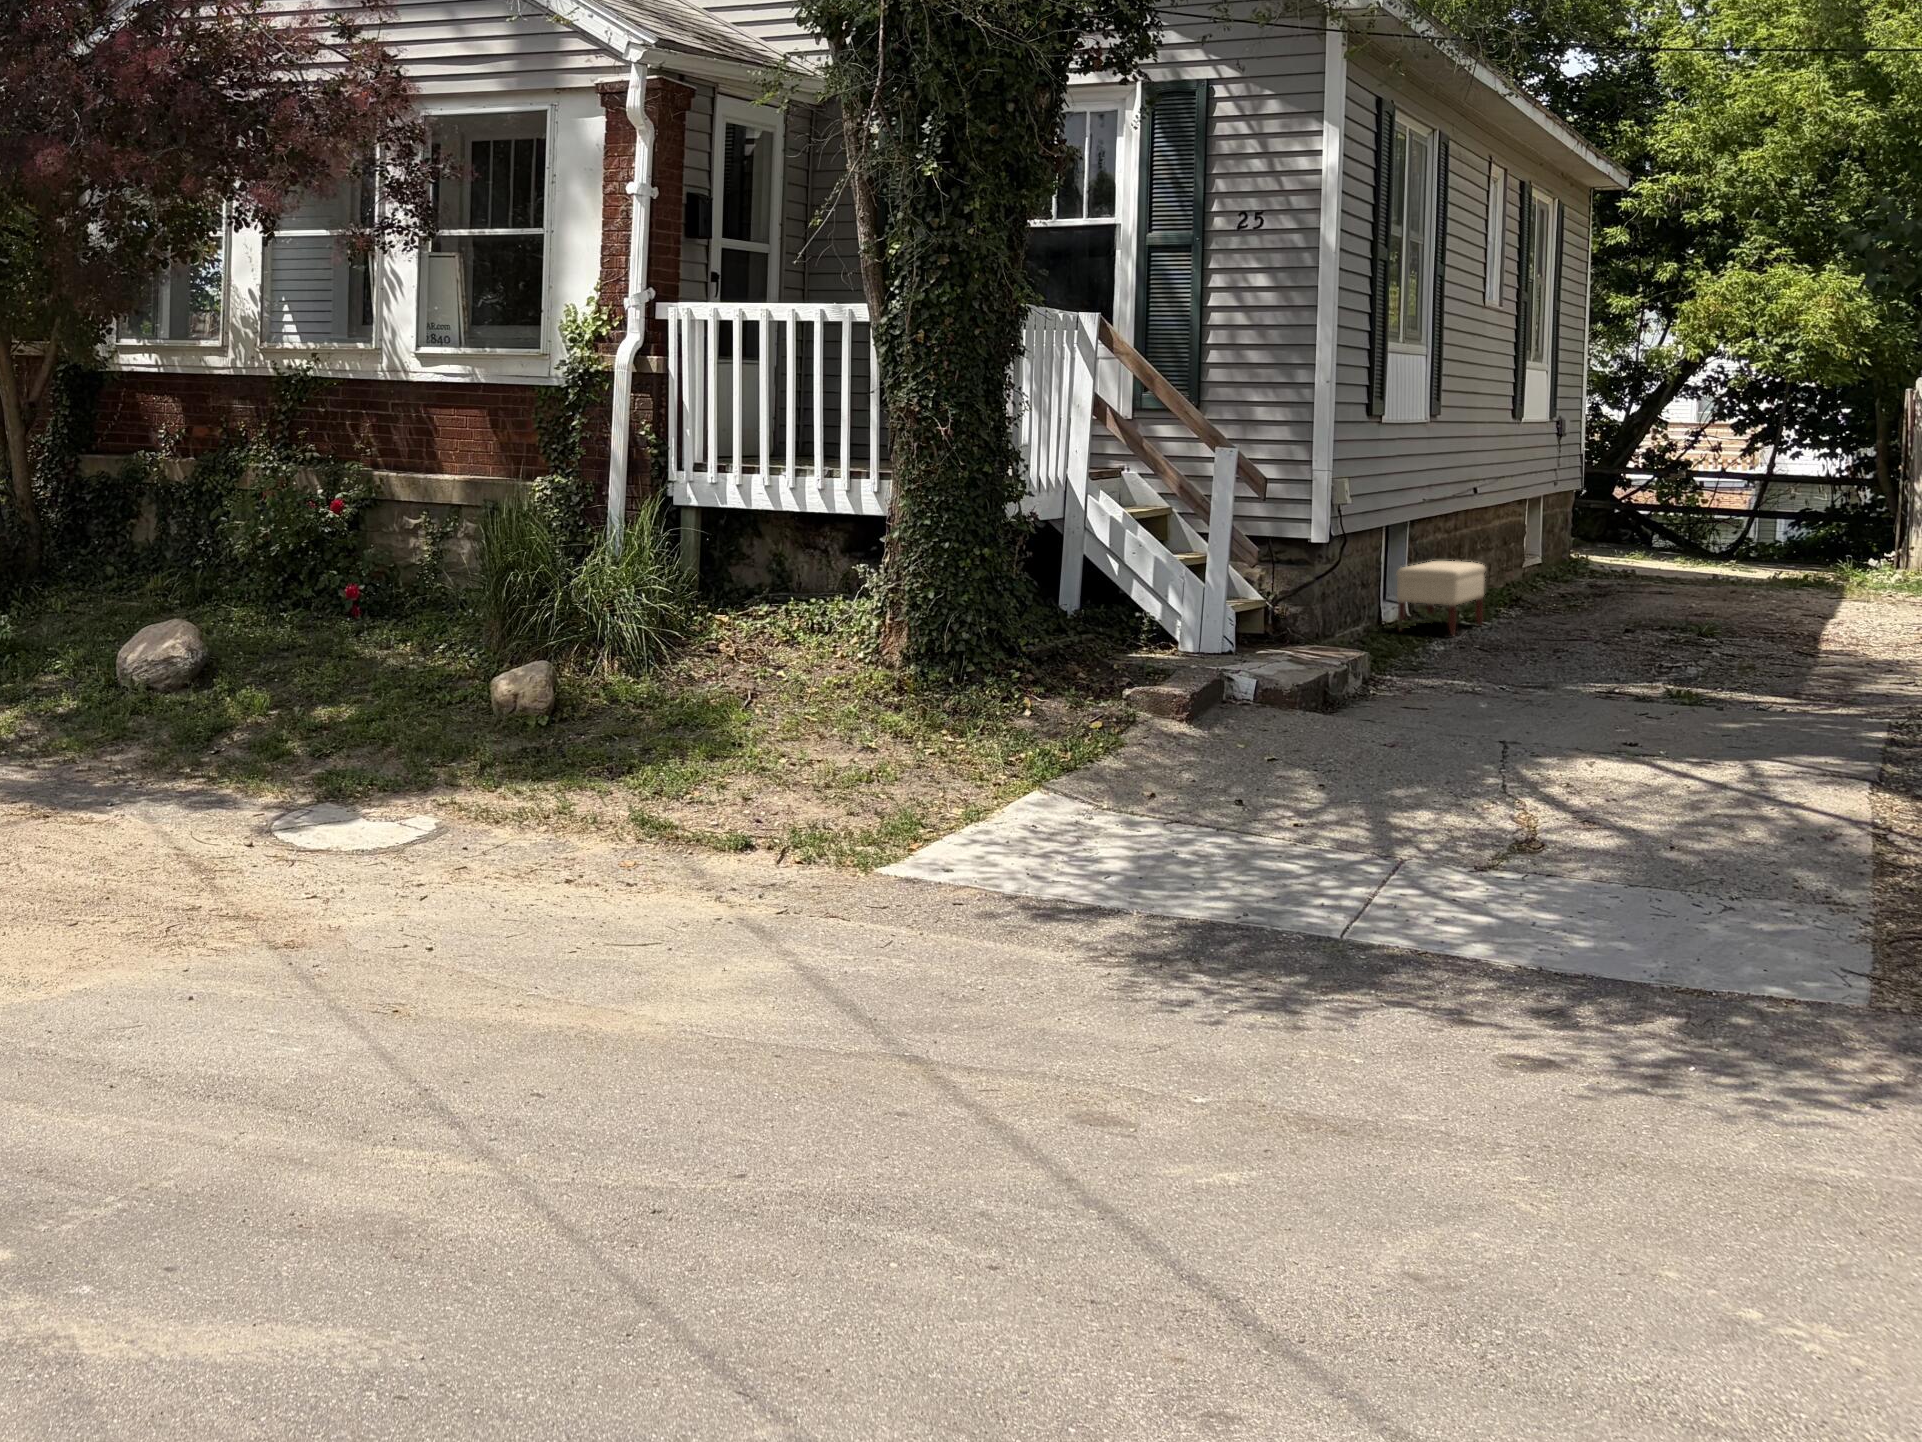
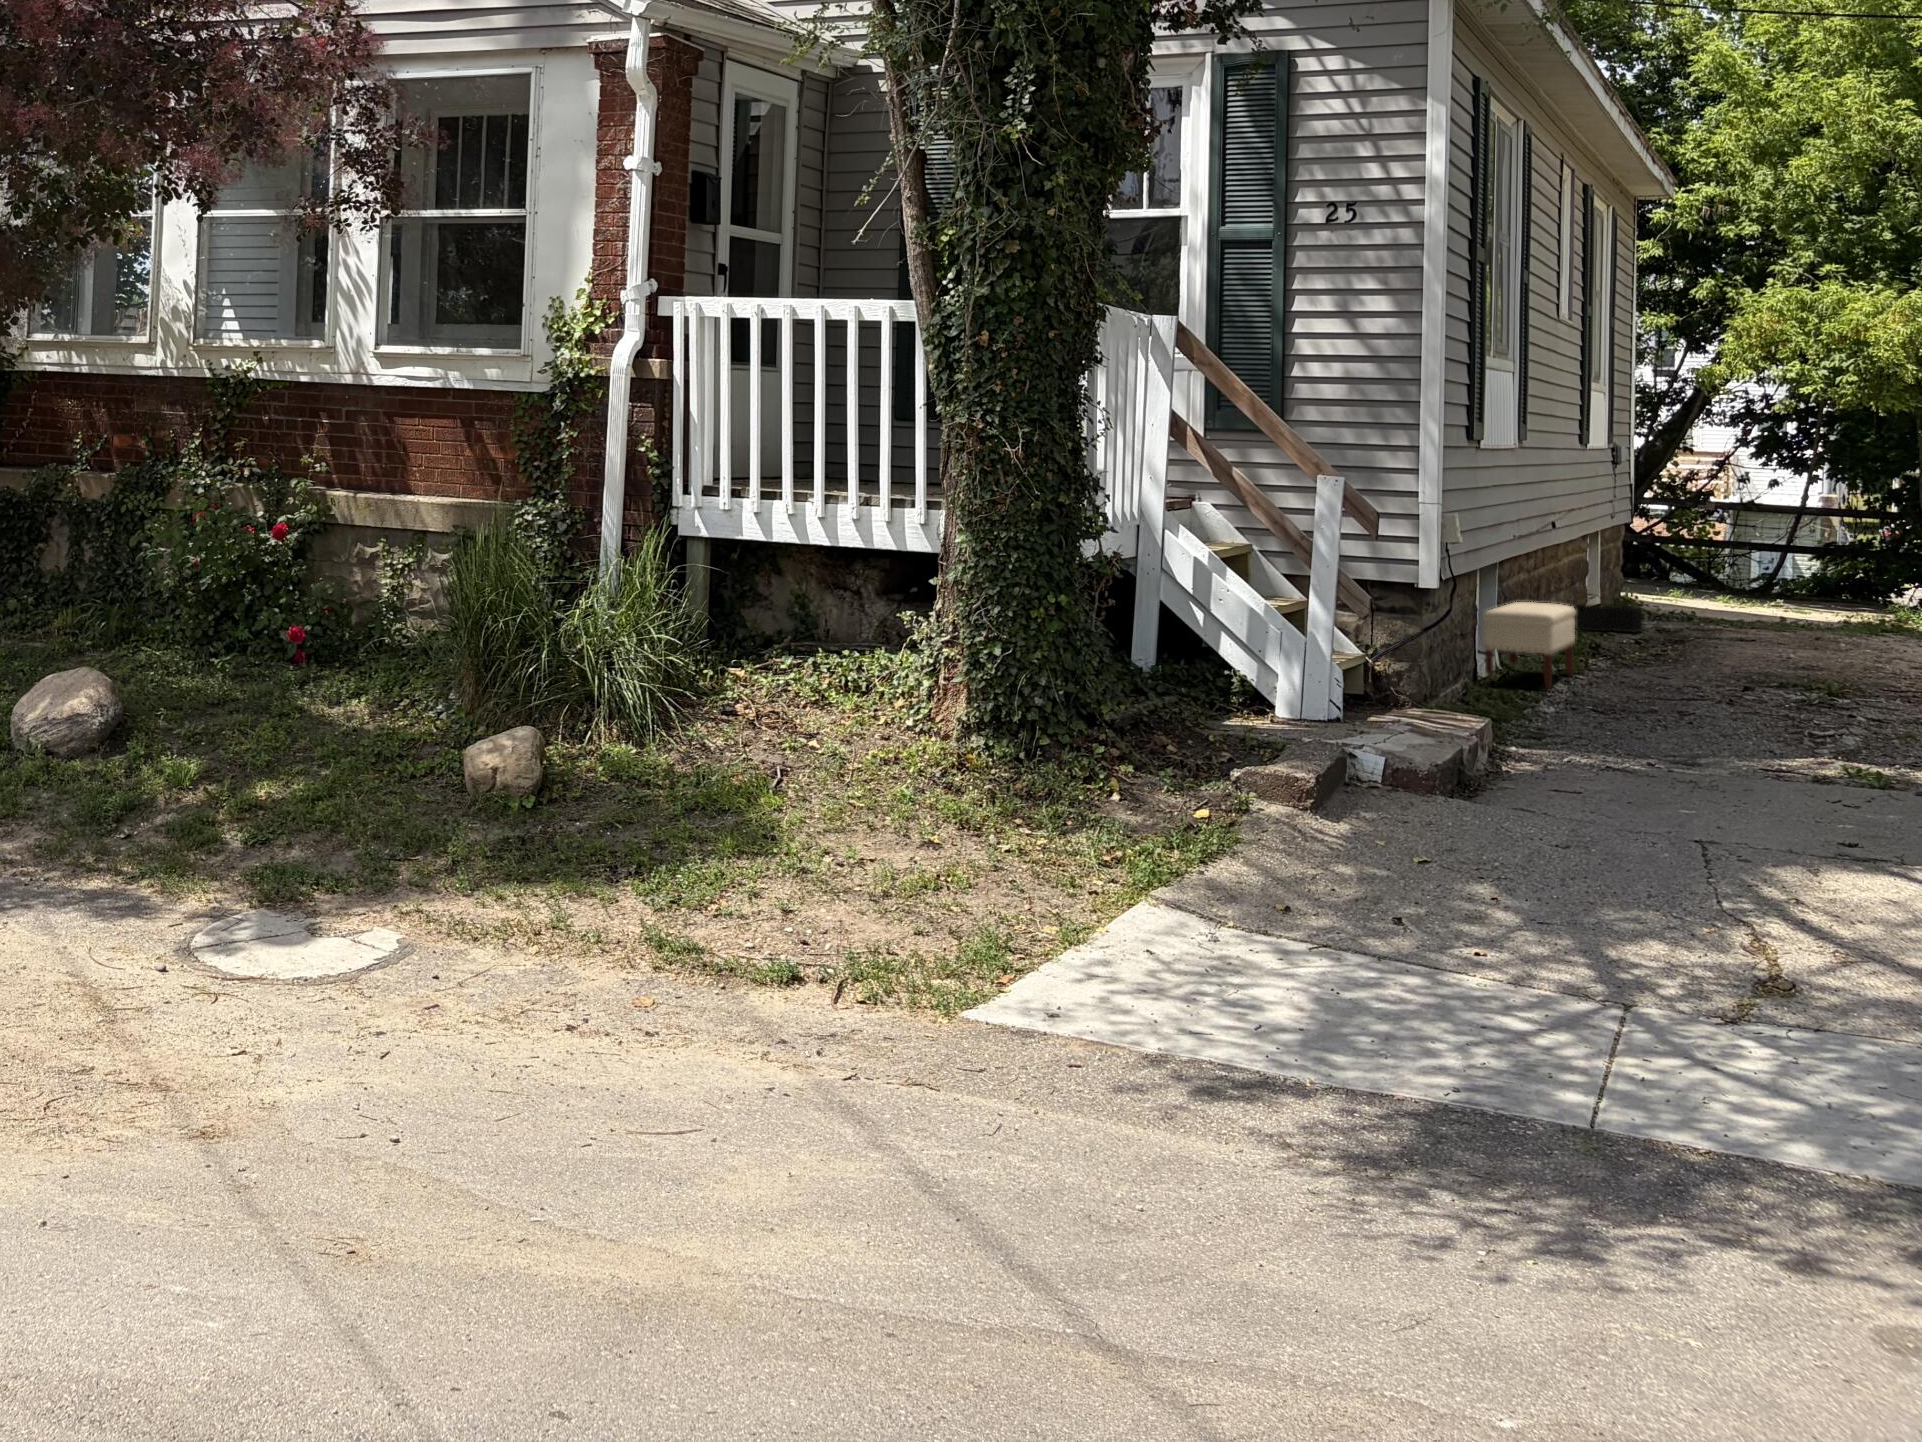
storage bin: none [1506,565,1576,590] -> present [1571,604,1643,632]

